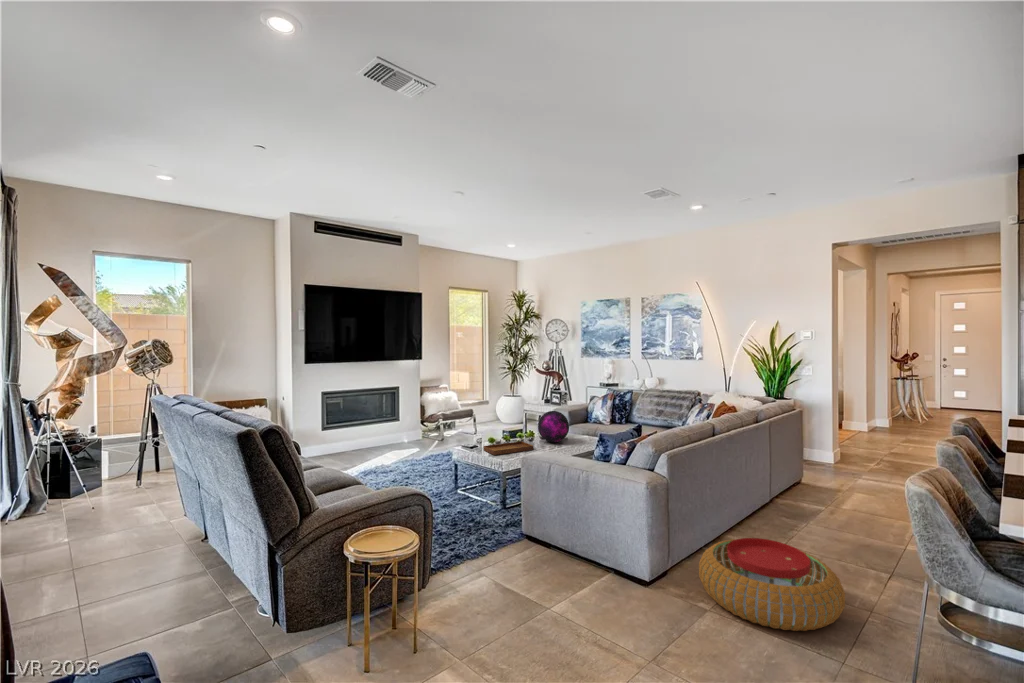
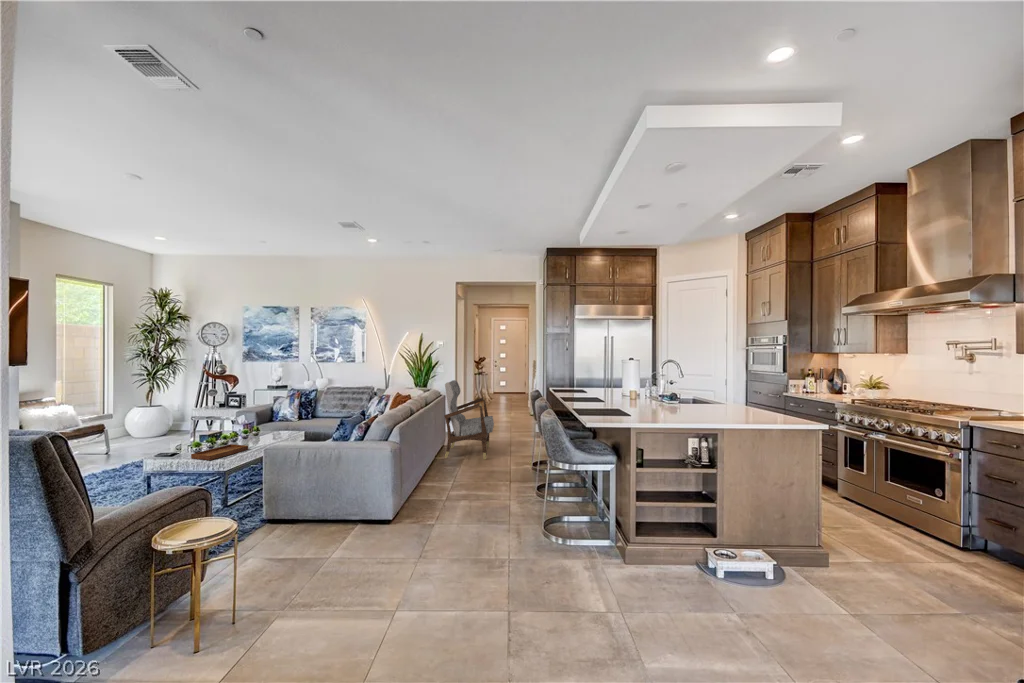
armchair: none [783,391,882,521] -> present [444,380,494,460]
decorative orb: present [538,411,569,442] -> none [245,411,279,441]
pouf: present [699,538,845,631] -> none [423,474,504,522]

